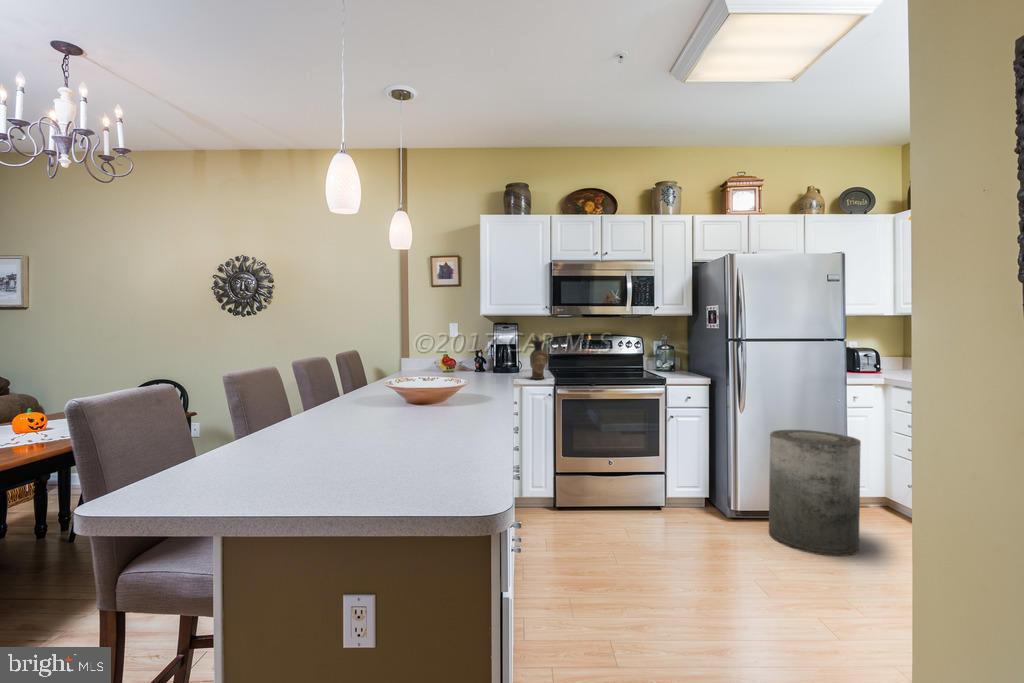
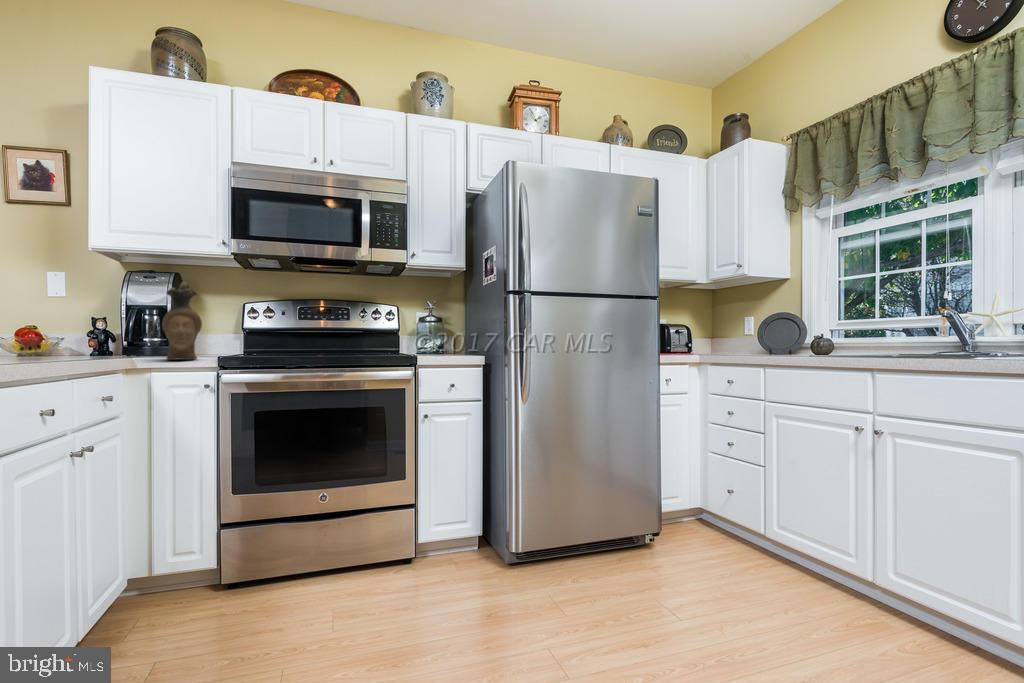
trash can: present [769,429,861,556] -> none [559,427,681,629]

